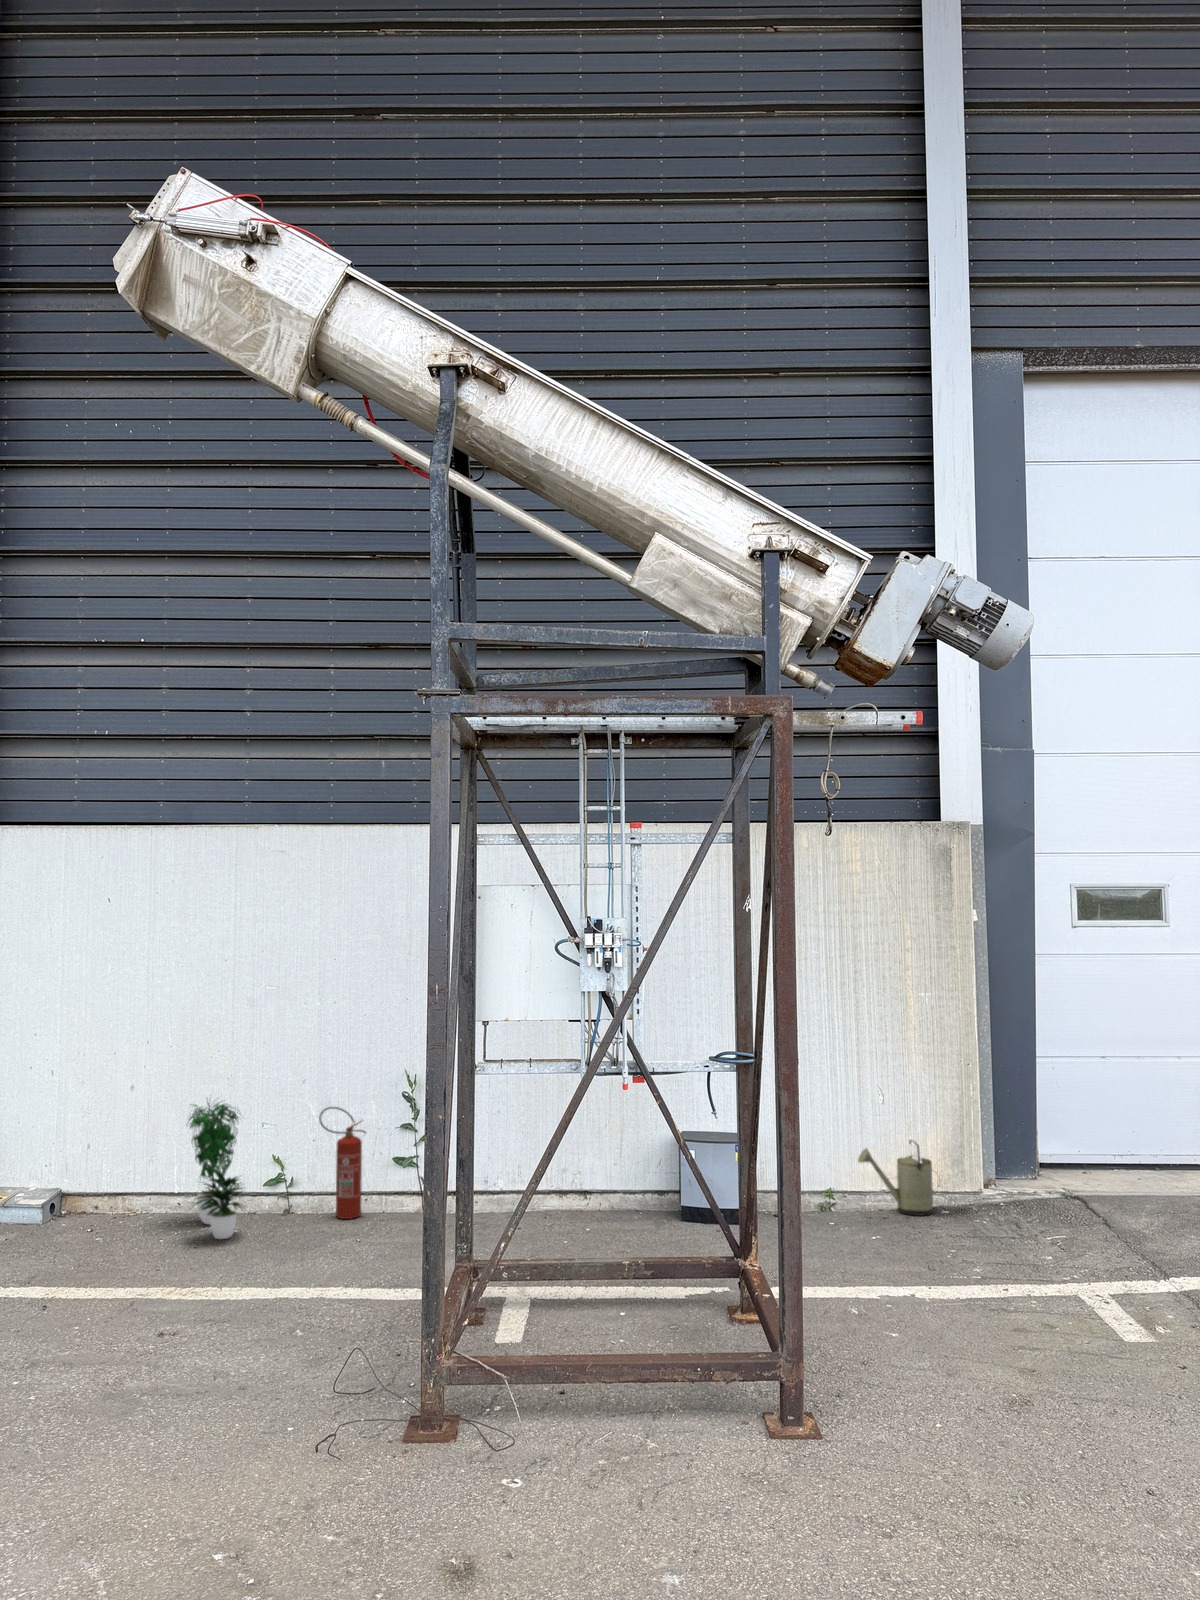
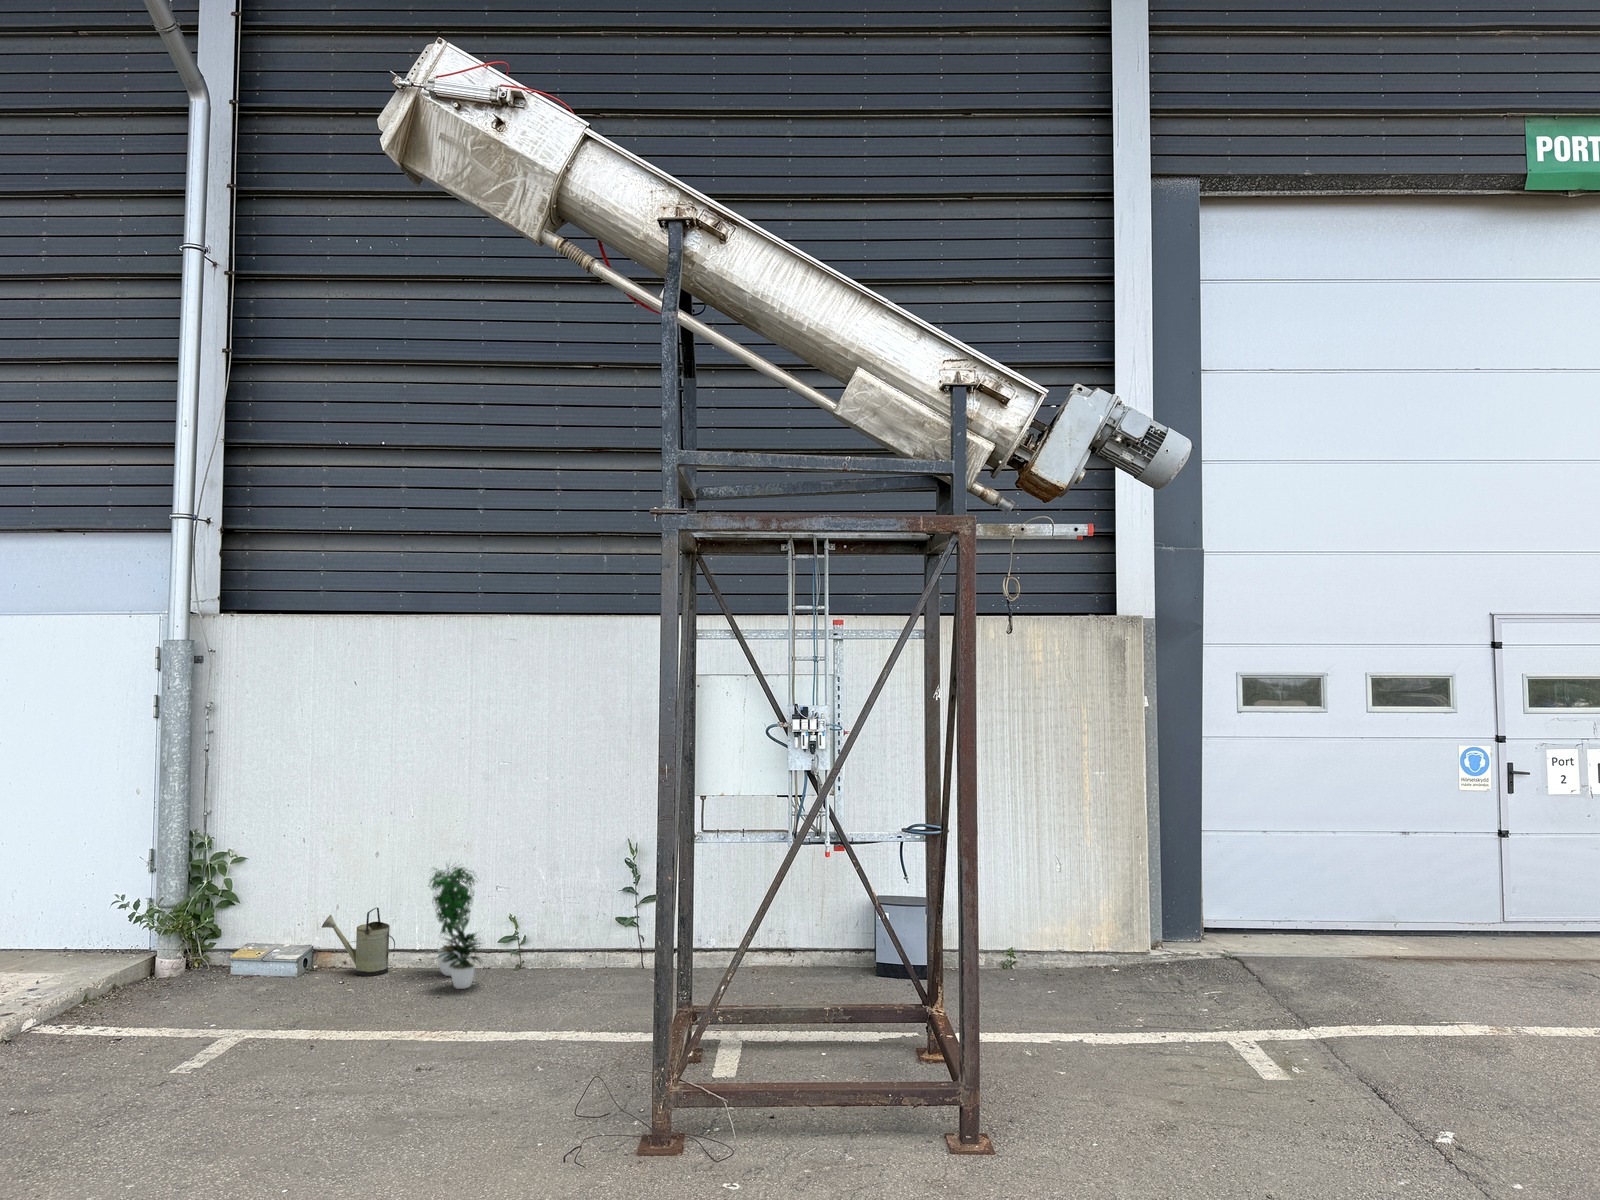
fire extinguisher: present [319,1107,366,1219] -> none [548,871,591,972]
watering can: present [858,1140,939,1216] -> present [322,908,395,976]

